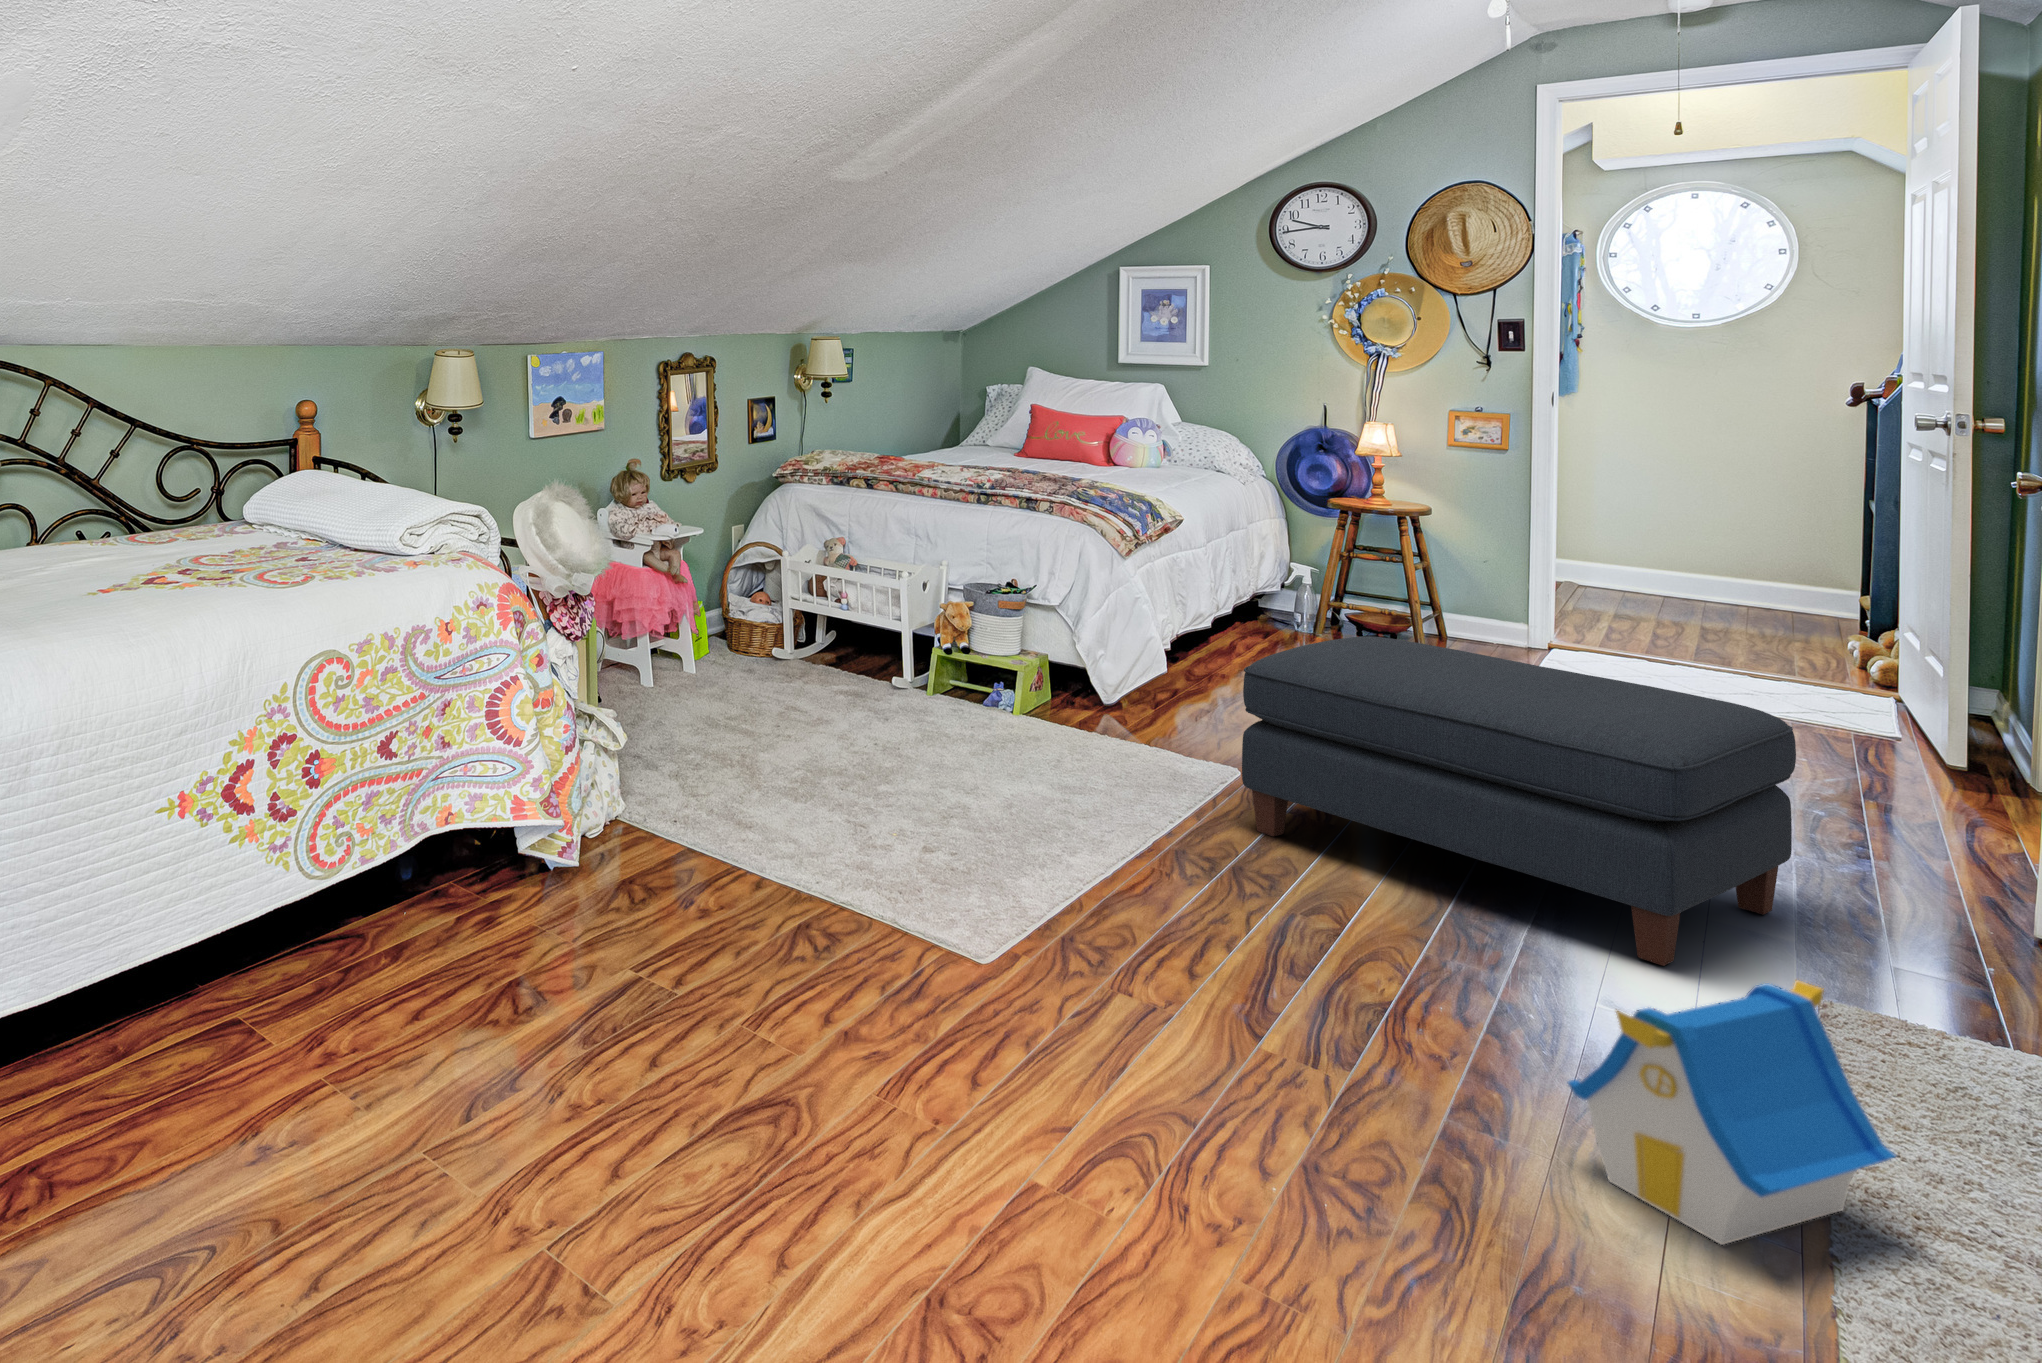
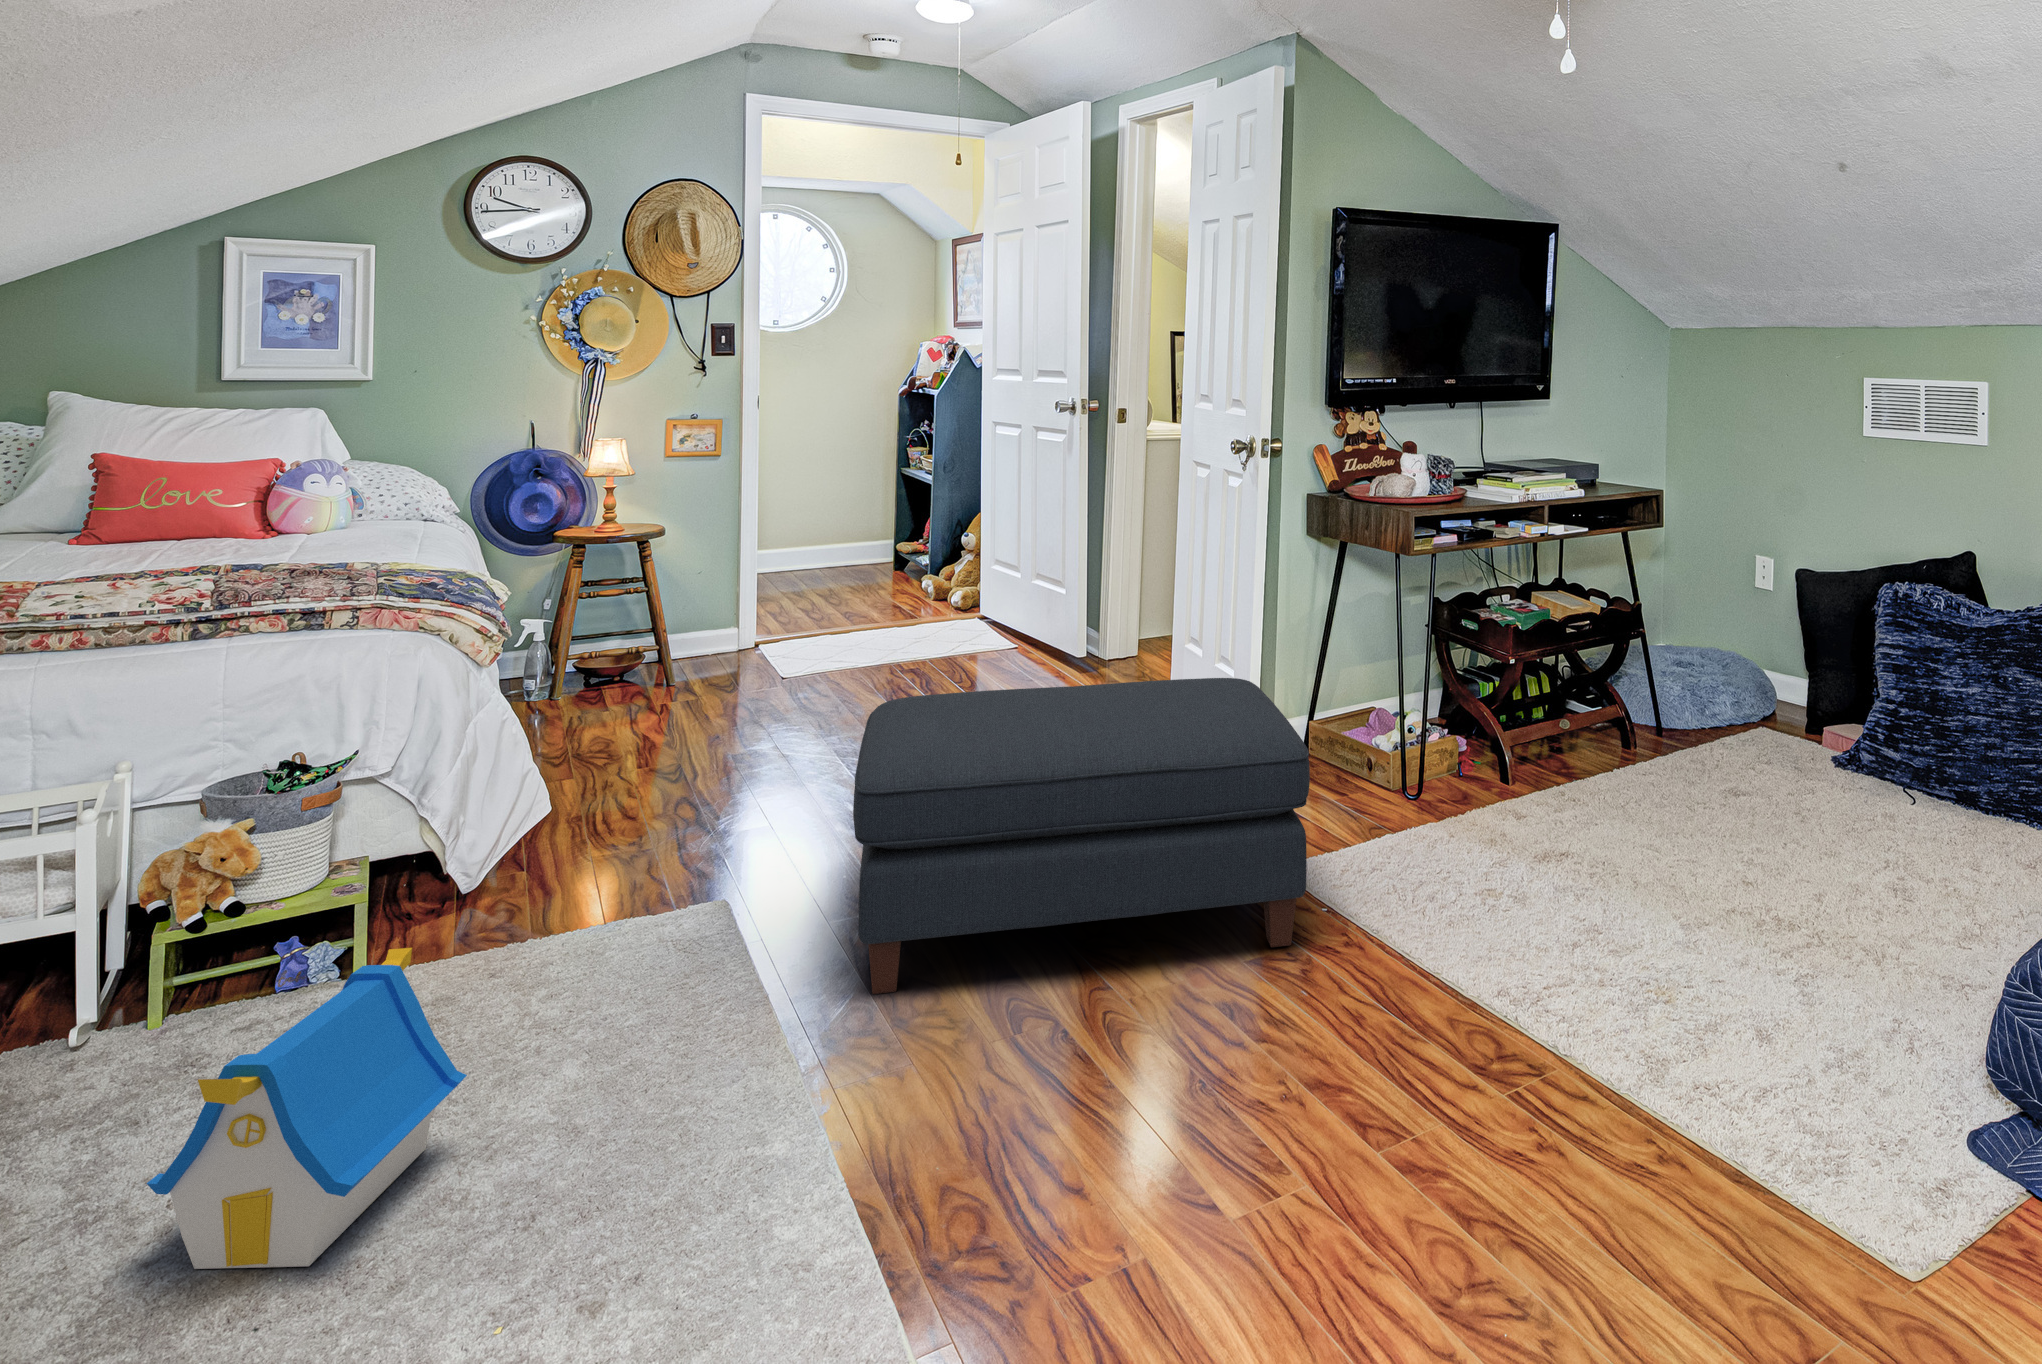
toy house: present [1568,980,1895,1245] -> present [147,948,467,1269]

